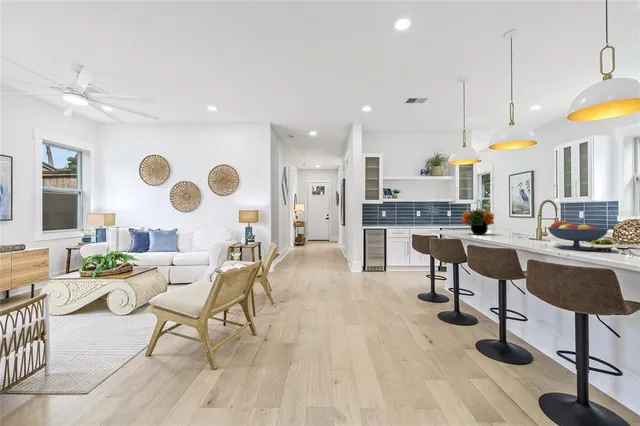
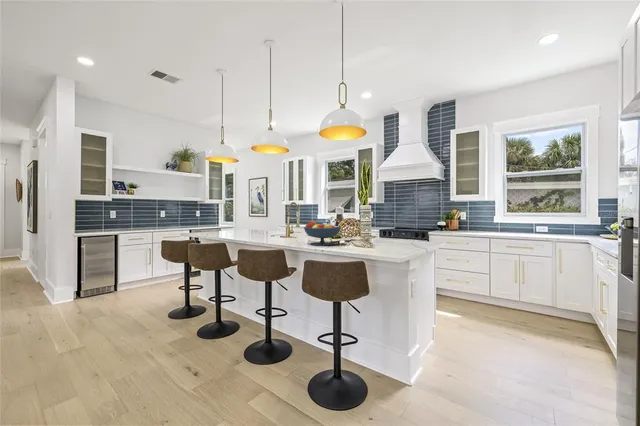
flower arrangement: present [462,209,494,235] -> none [221,209,251,236]

